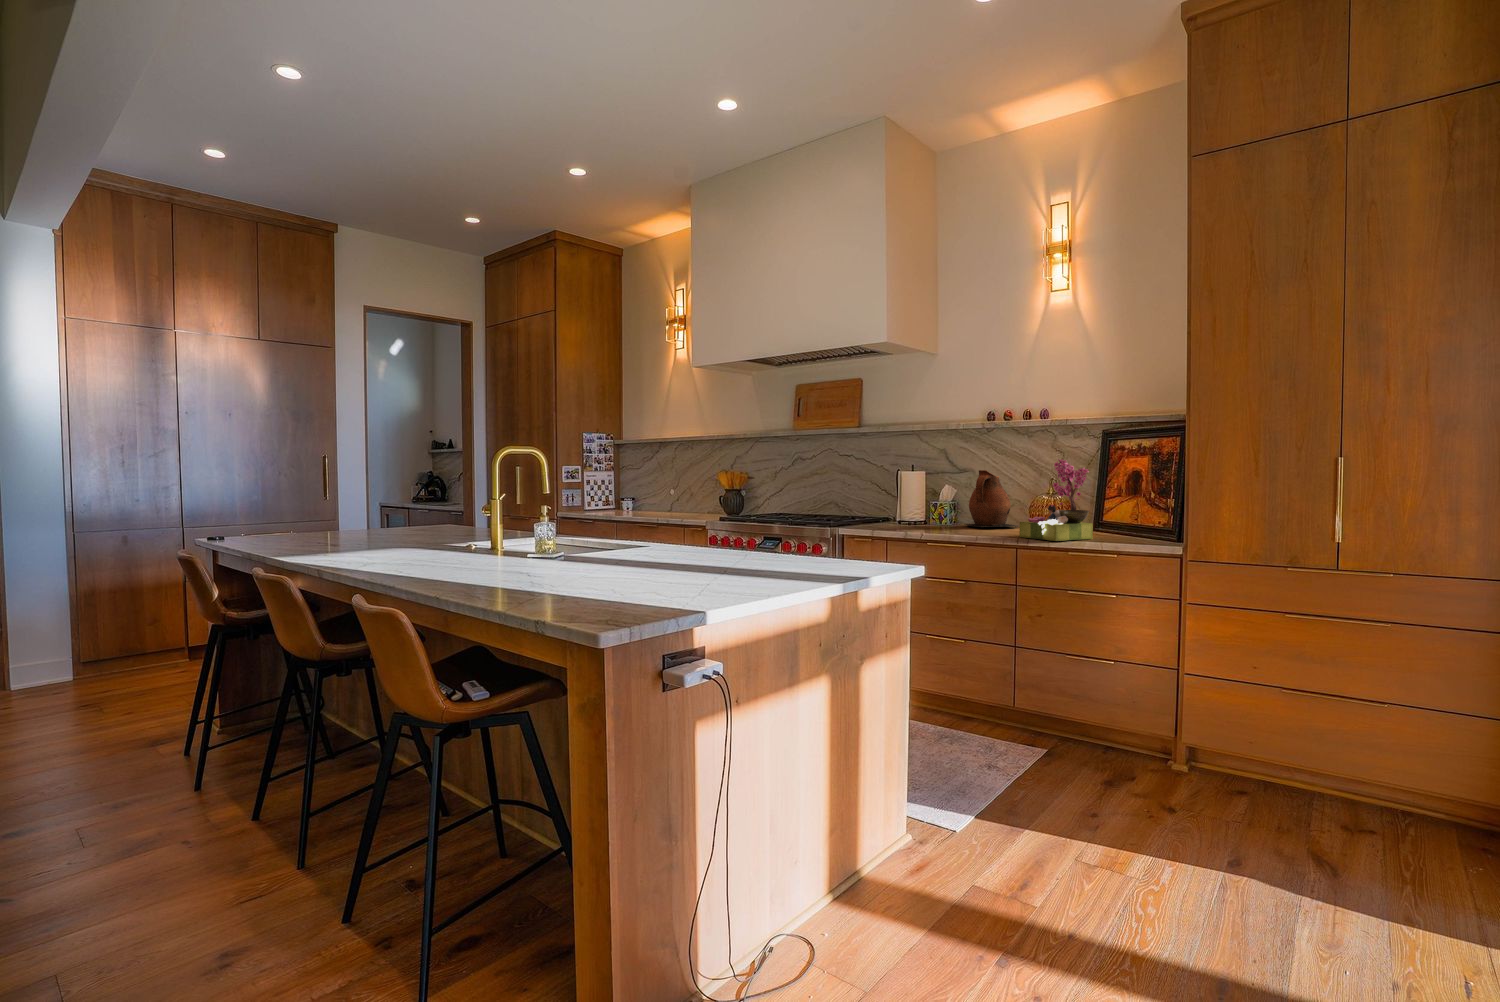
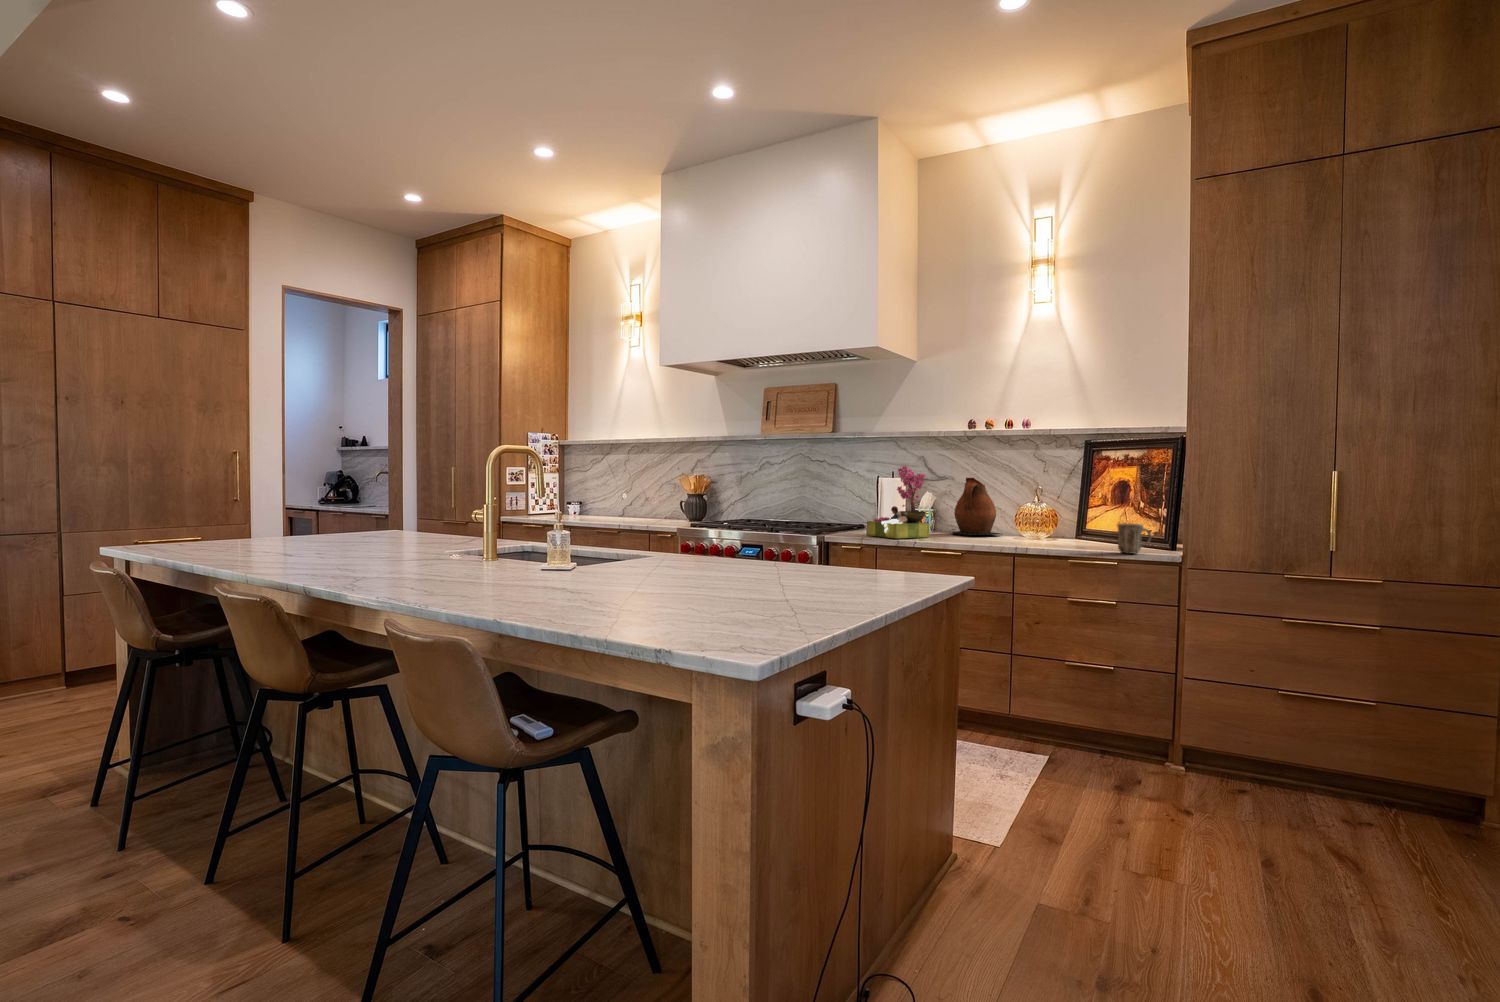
flower arrangement: present [1019,459,1093,541] -> present [866,465,929,538]
mug: none [1119,515,1154,546] -> present [1118,523,1151,554]

